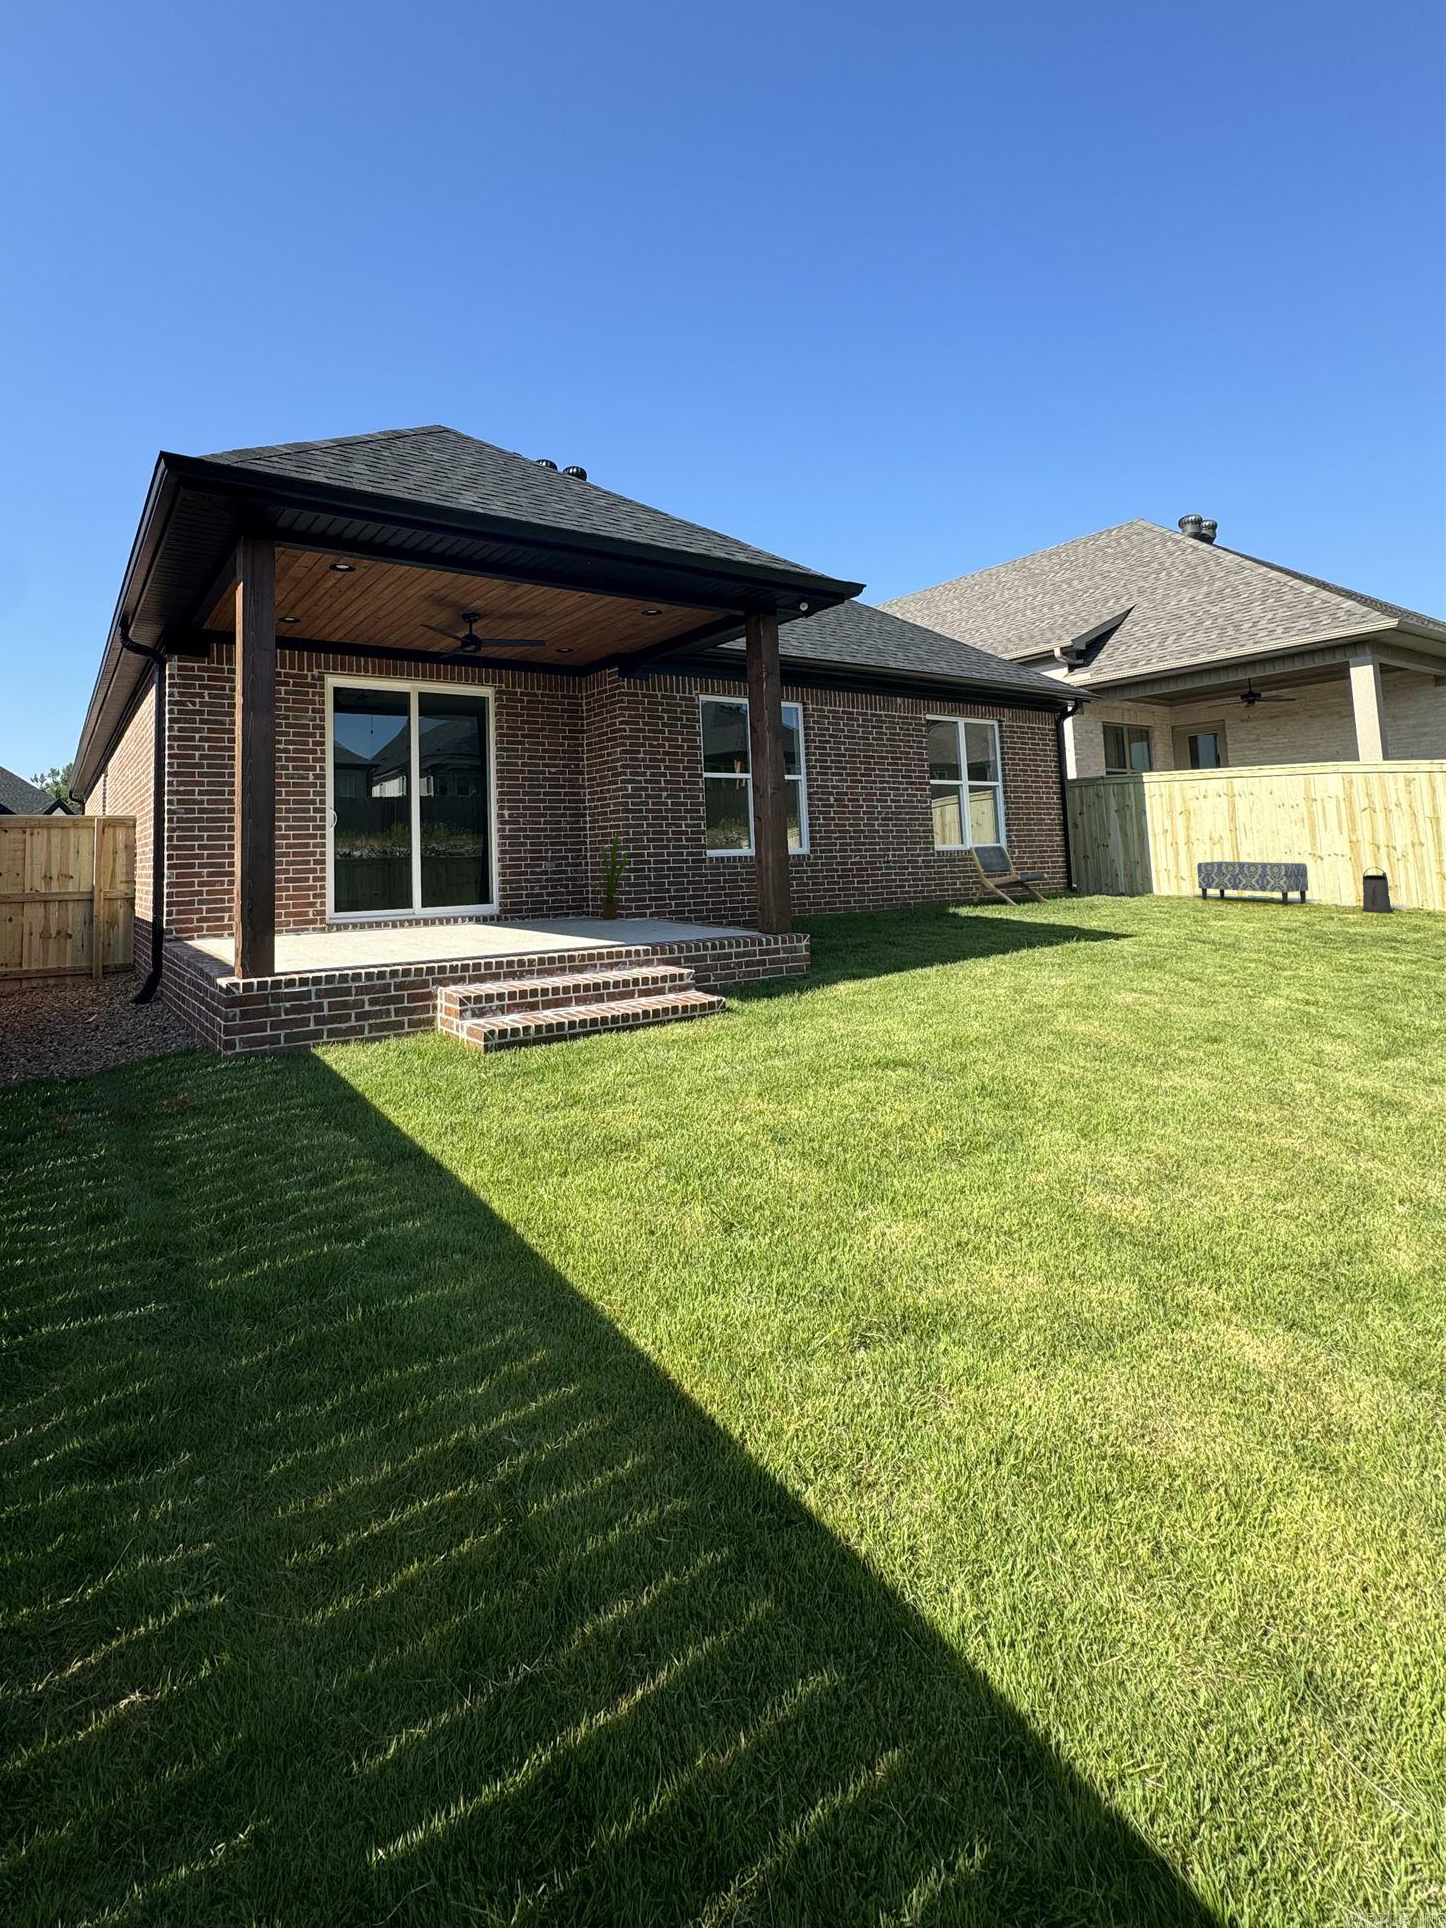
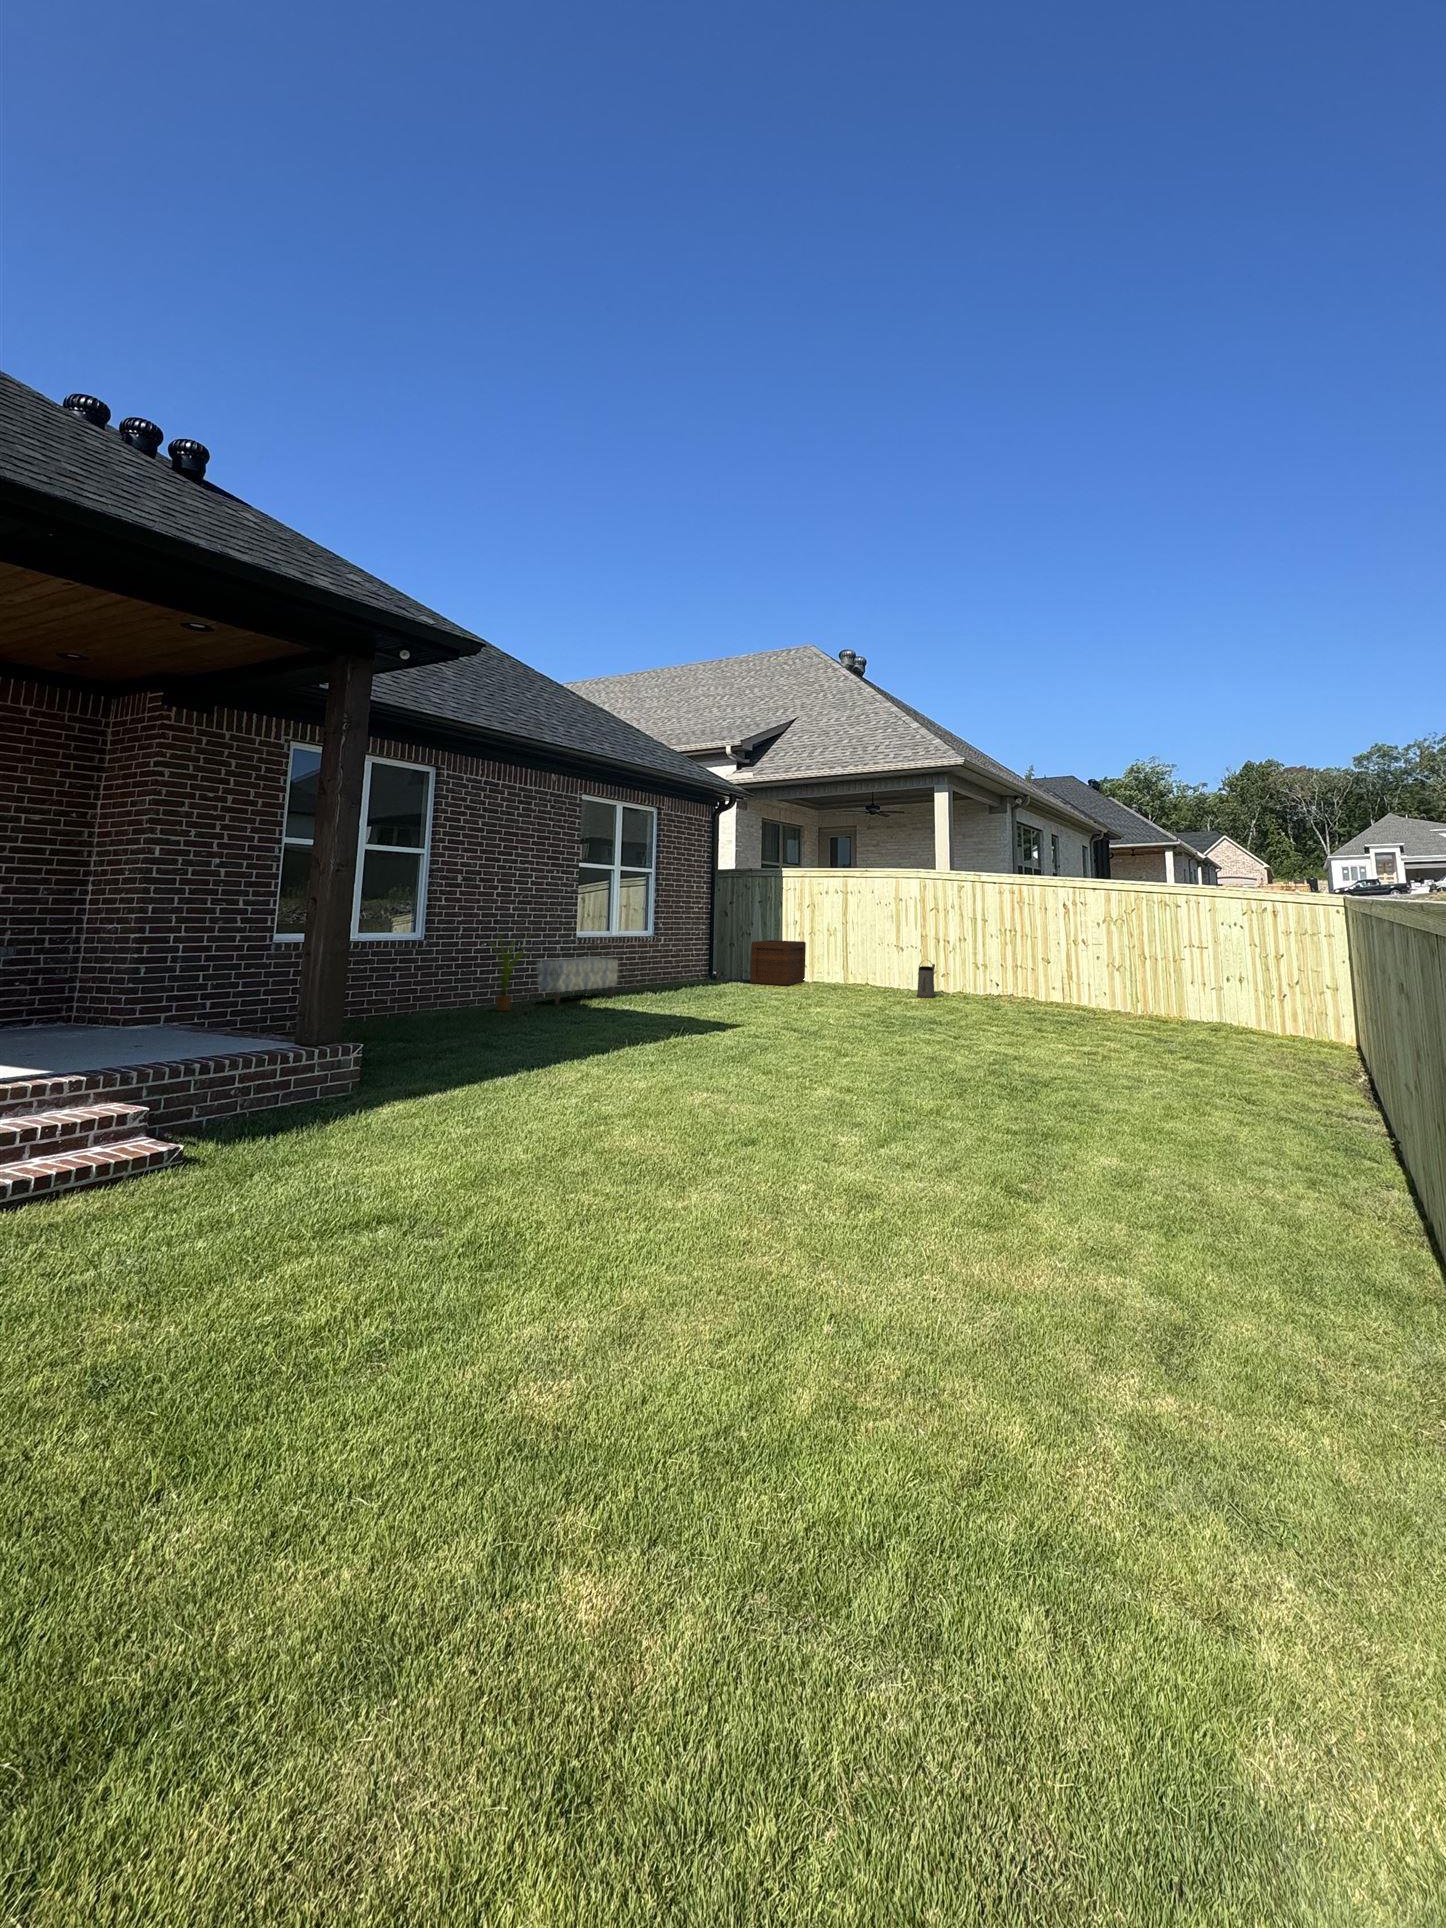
house plant: present [590,834,628,919] -> present [492,935,523,1011]
lounge chair: present [970,845,1049,905] -> none [612,933,684,995]
wooden crate: none [1120,850,1190,898] -> present [750,940,806,985]
bench: present [1197,861,1308,905] -> present [537,957,618,1004]

